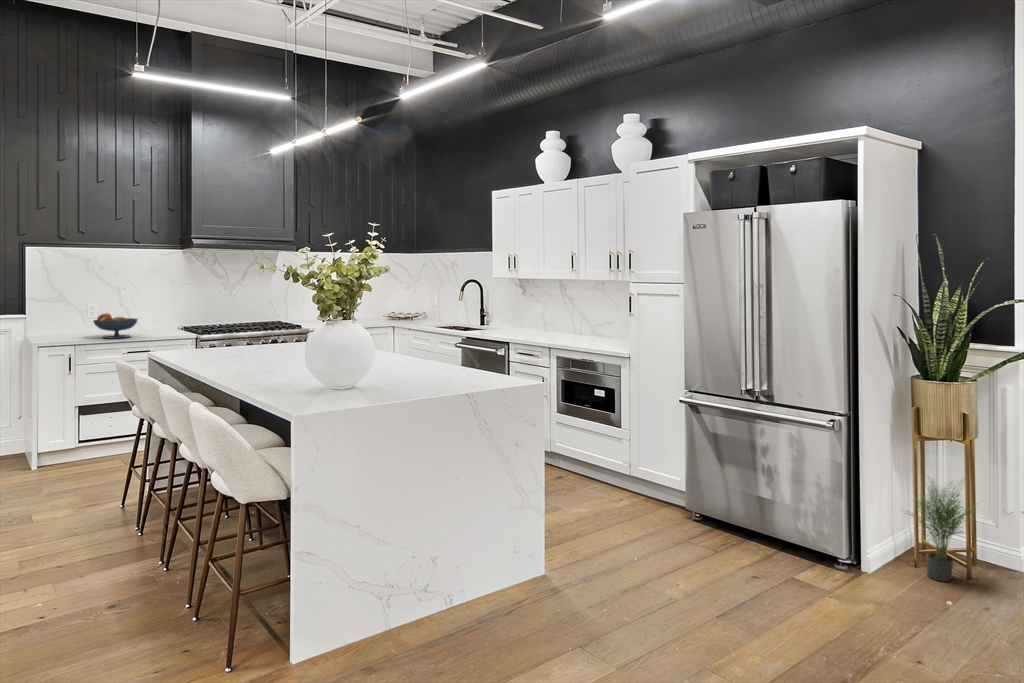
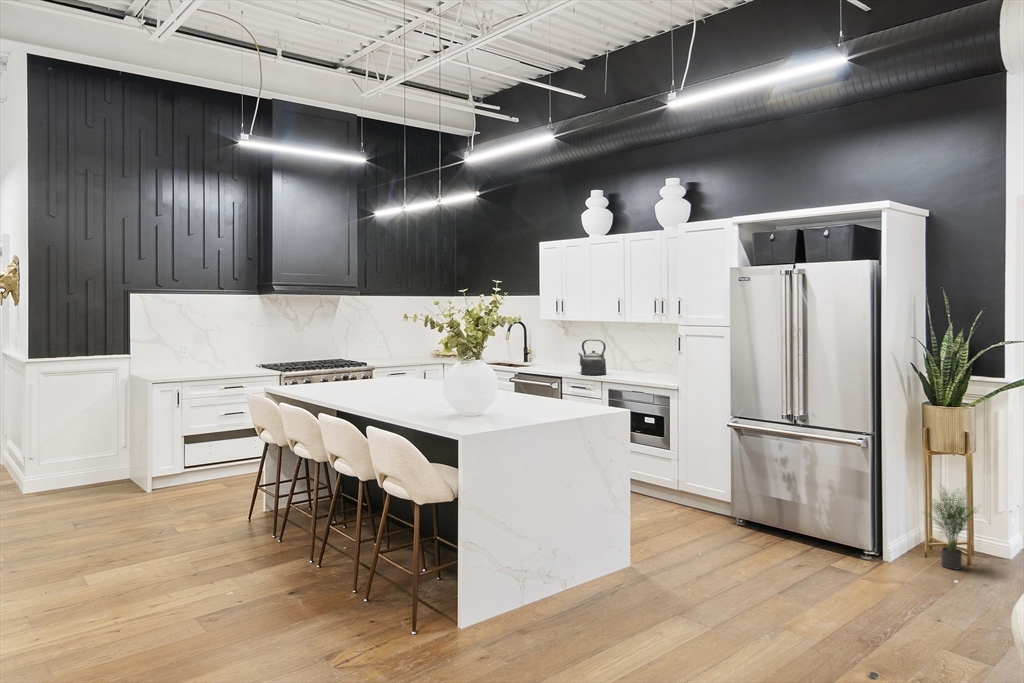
kettle: none [528,302,558,342] -> present [578,340,606,375]
fruit bowl: present [93,313,138,339] -> none [184,348,222,370]

